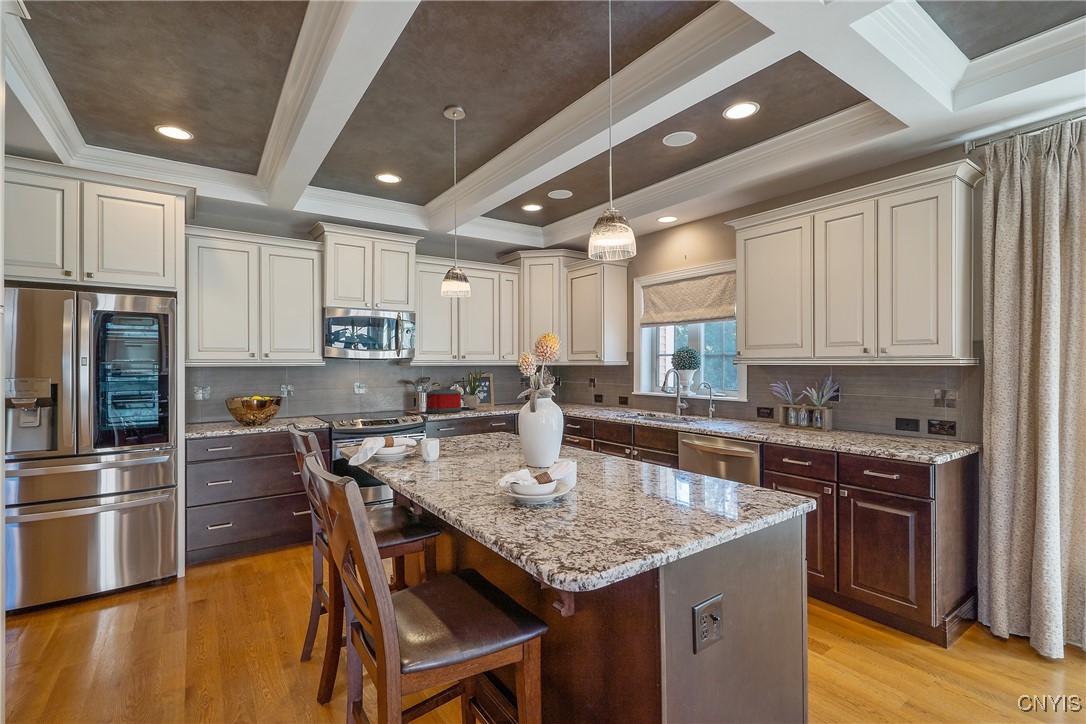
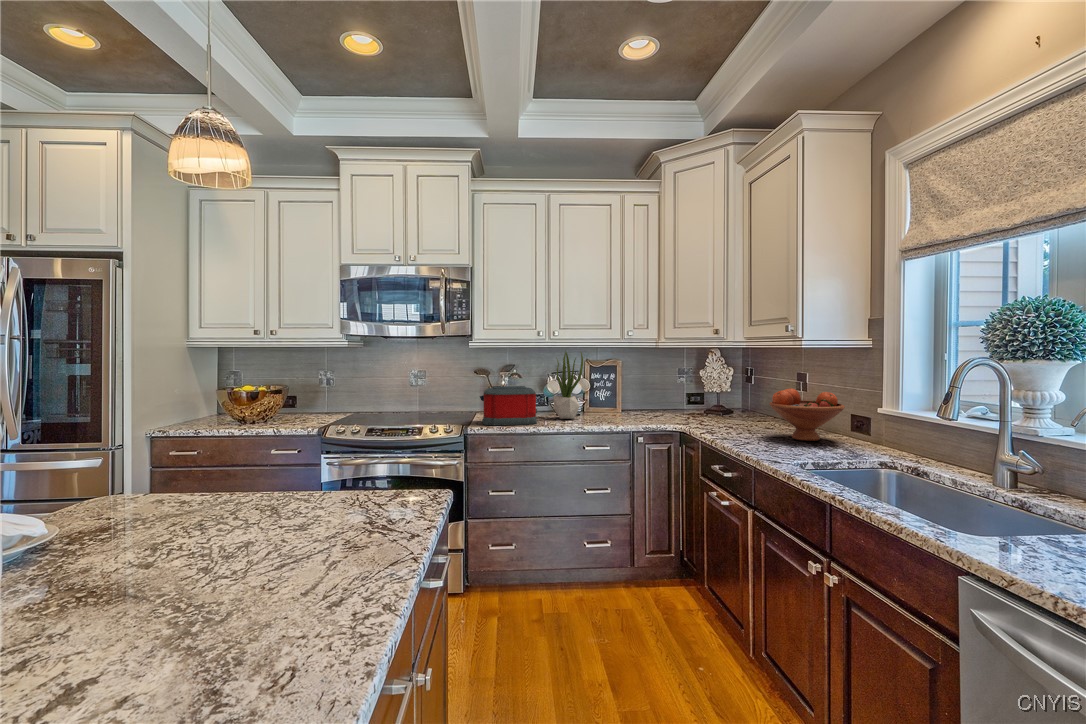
fruit bowl: none [588,385,620,410] -> present [769,388,845,441]

